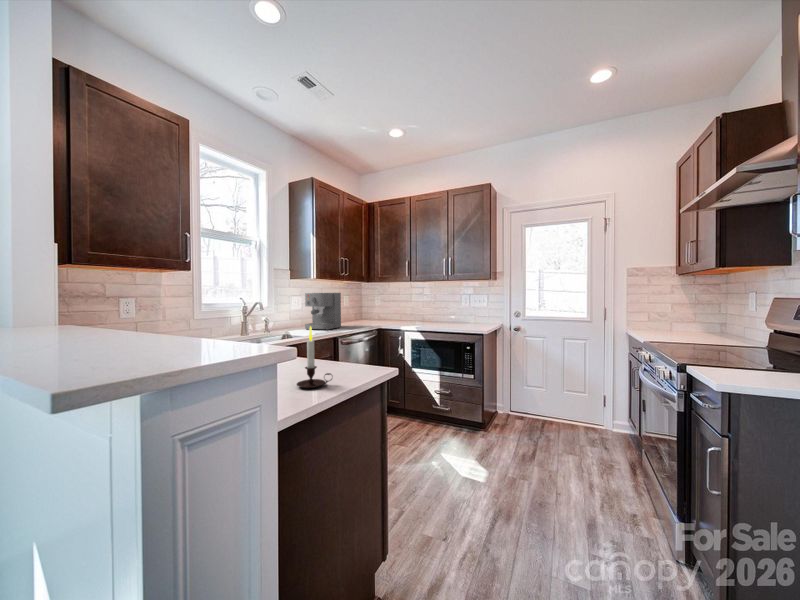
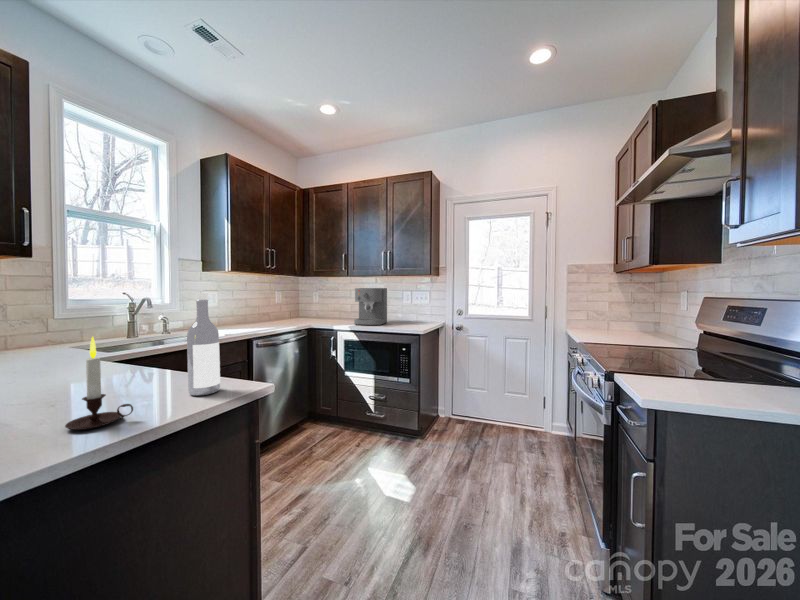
coffee maker: present [305,293,341,330] -> present [354,288,387,325]
wine bottle: none [347,296,368,373] -> present [187,293,220,396]

